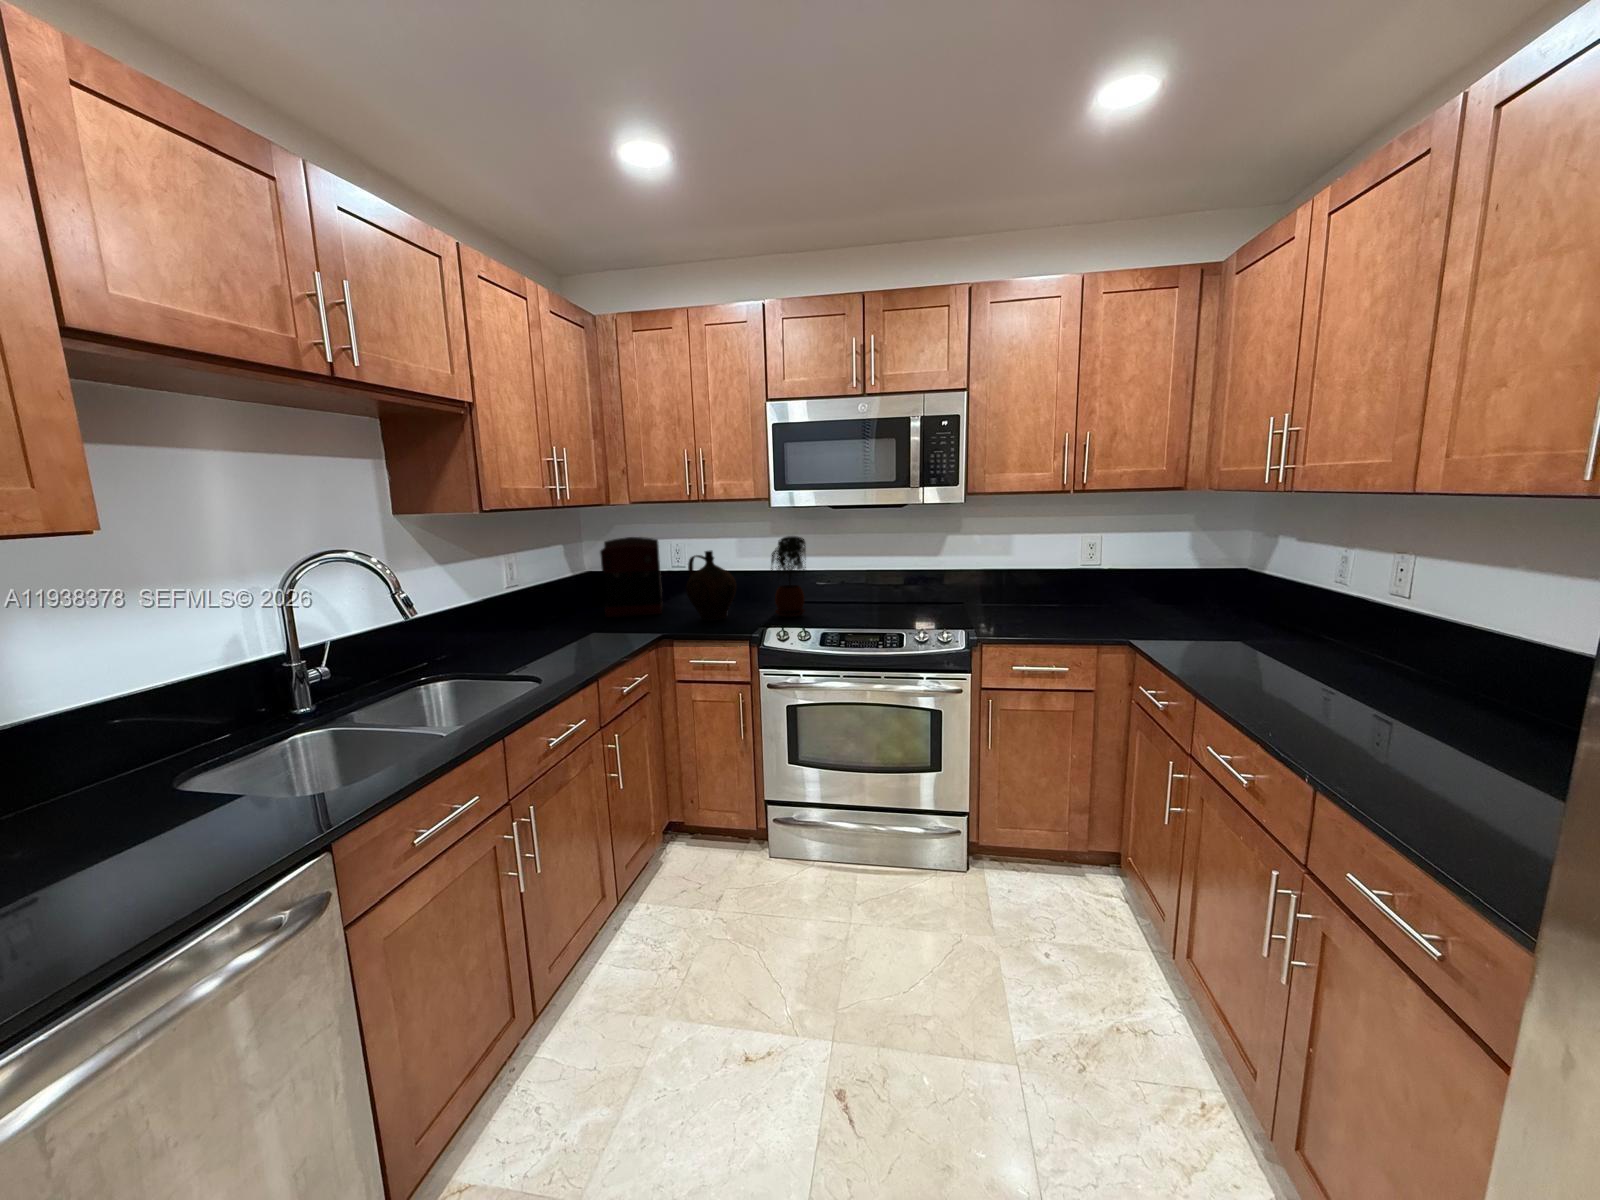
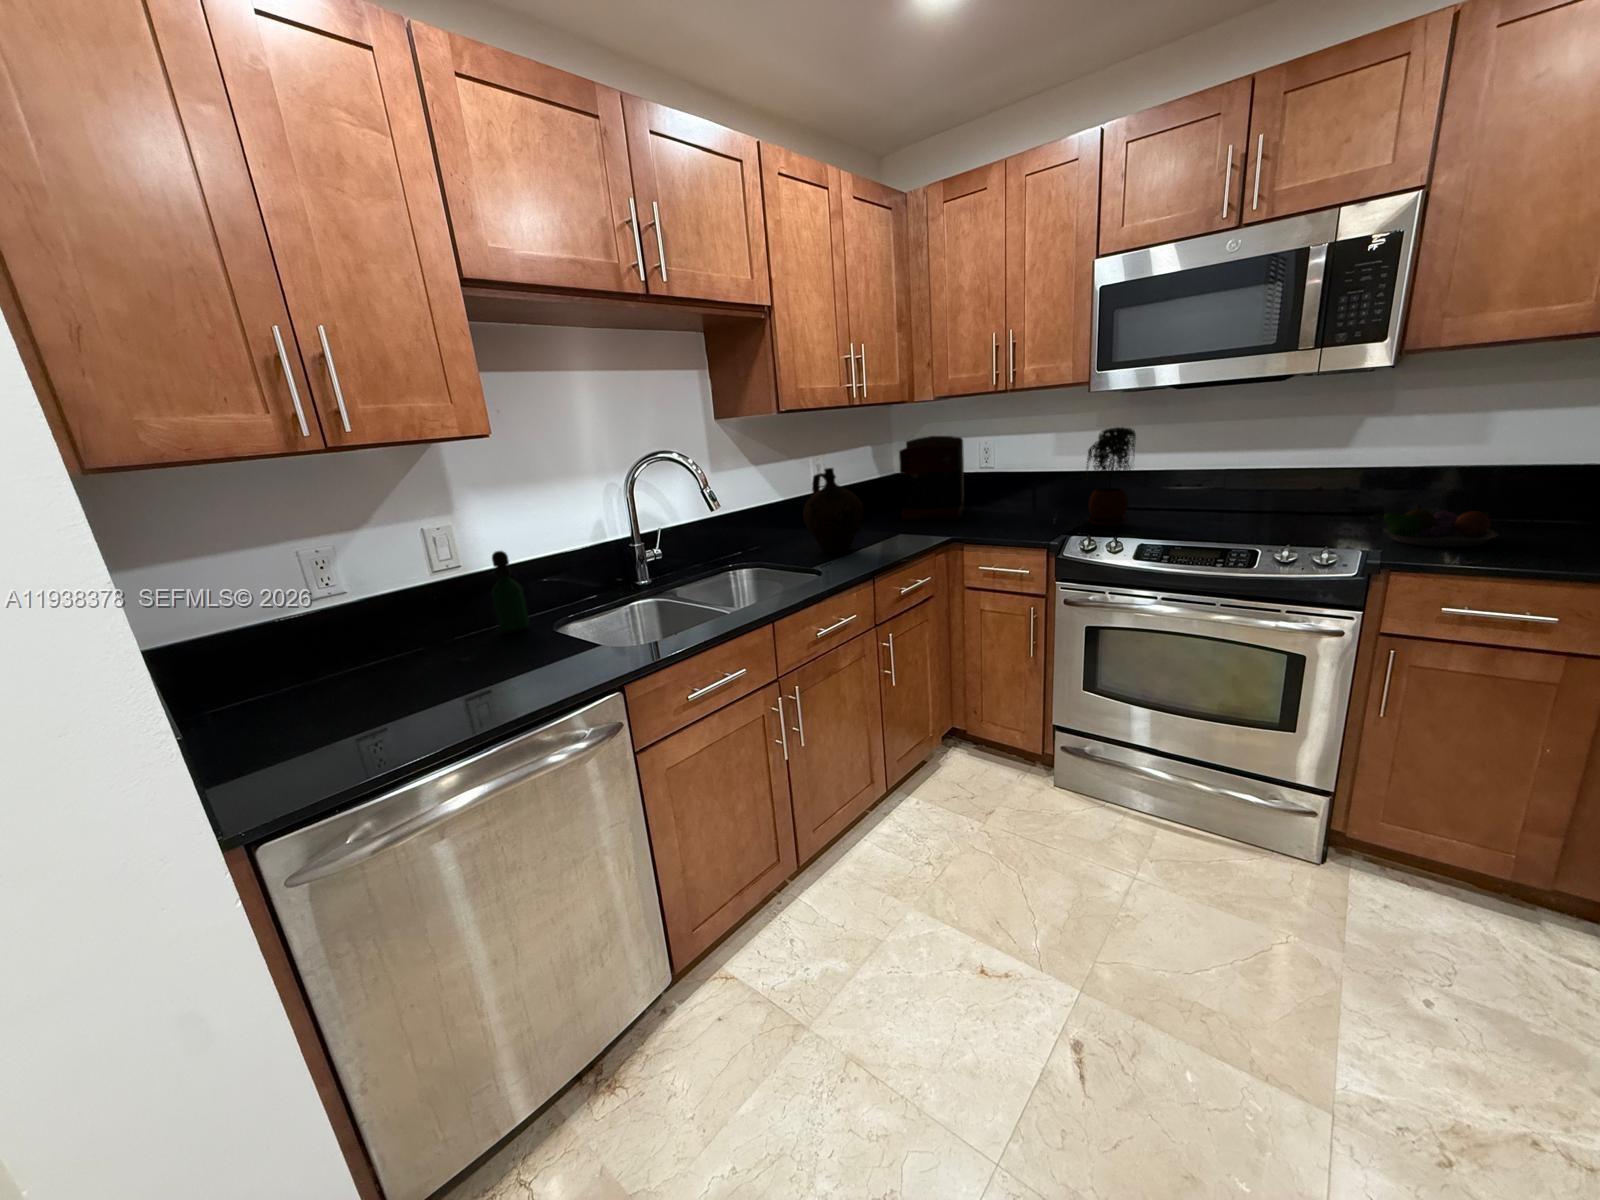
ceramic jug: present [686,551,737,621] -> present [803,468,864,553]
fruit bowl: none [962,595,1027,624] -> present [1373,505,1498,547]
soap dispenser: none [43,689,116,810] -> present [492,551,529,634]

